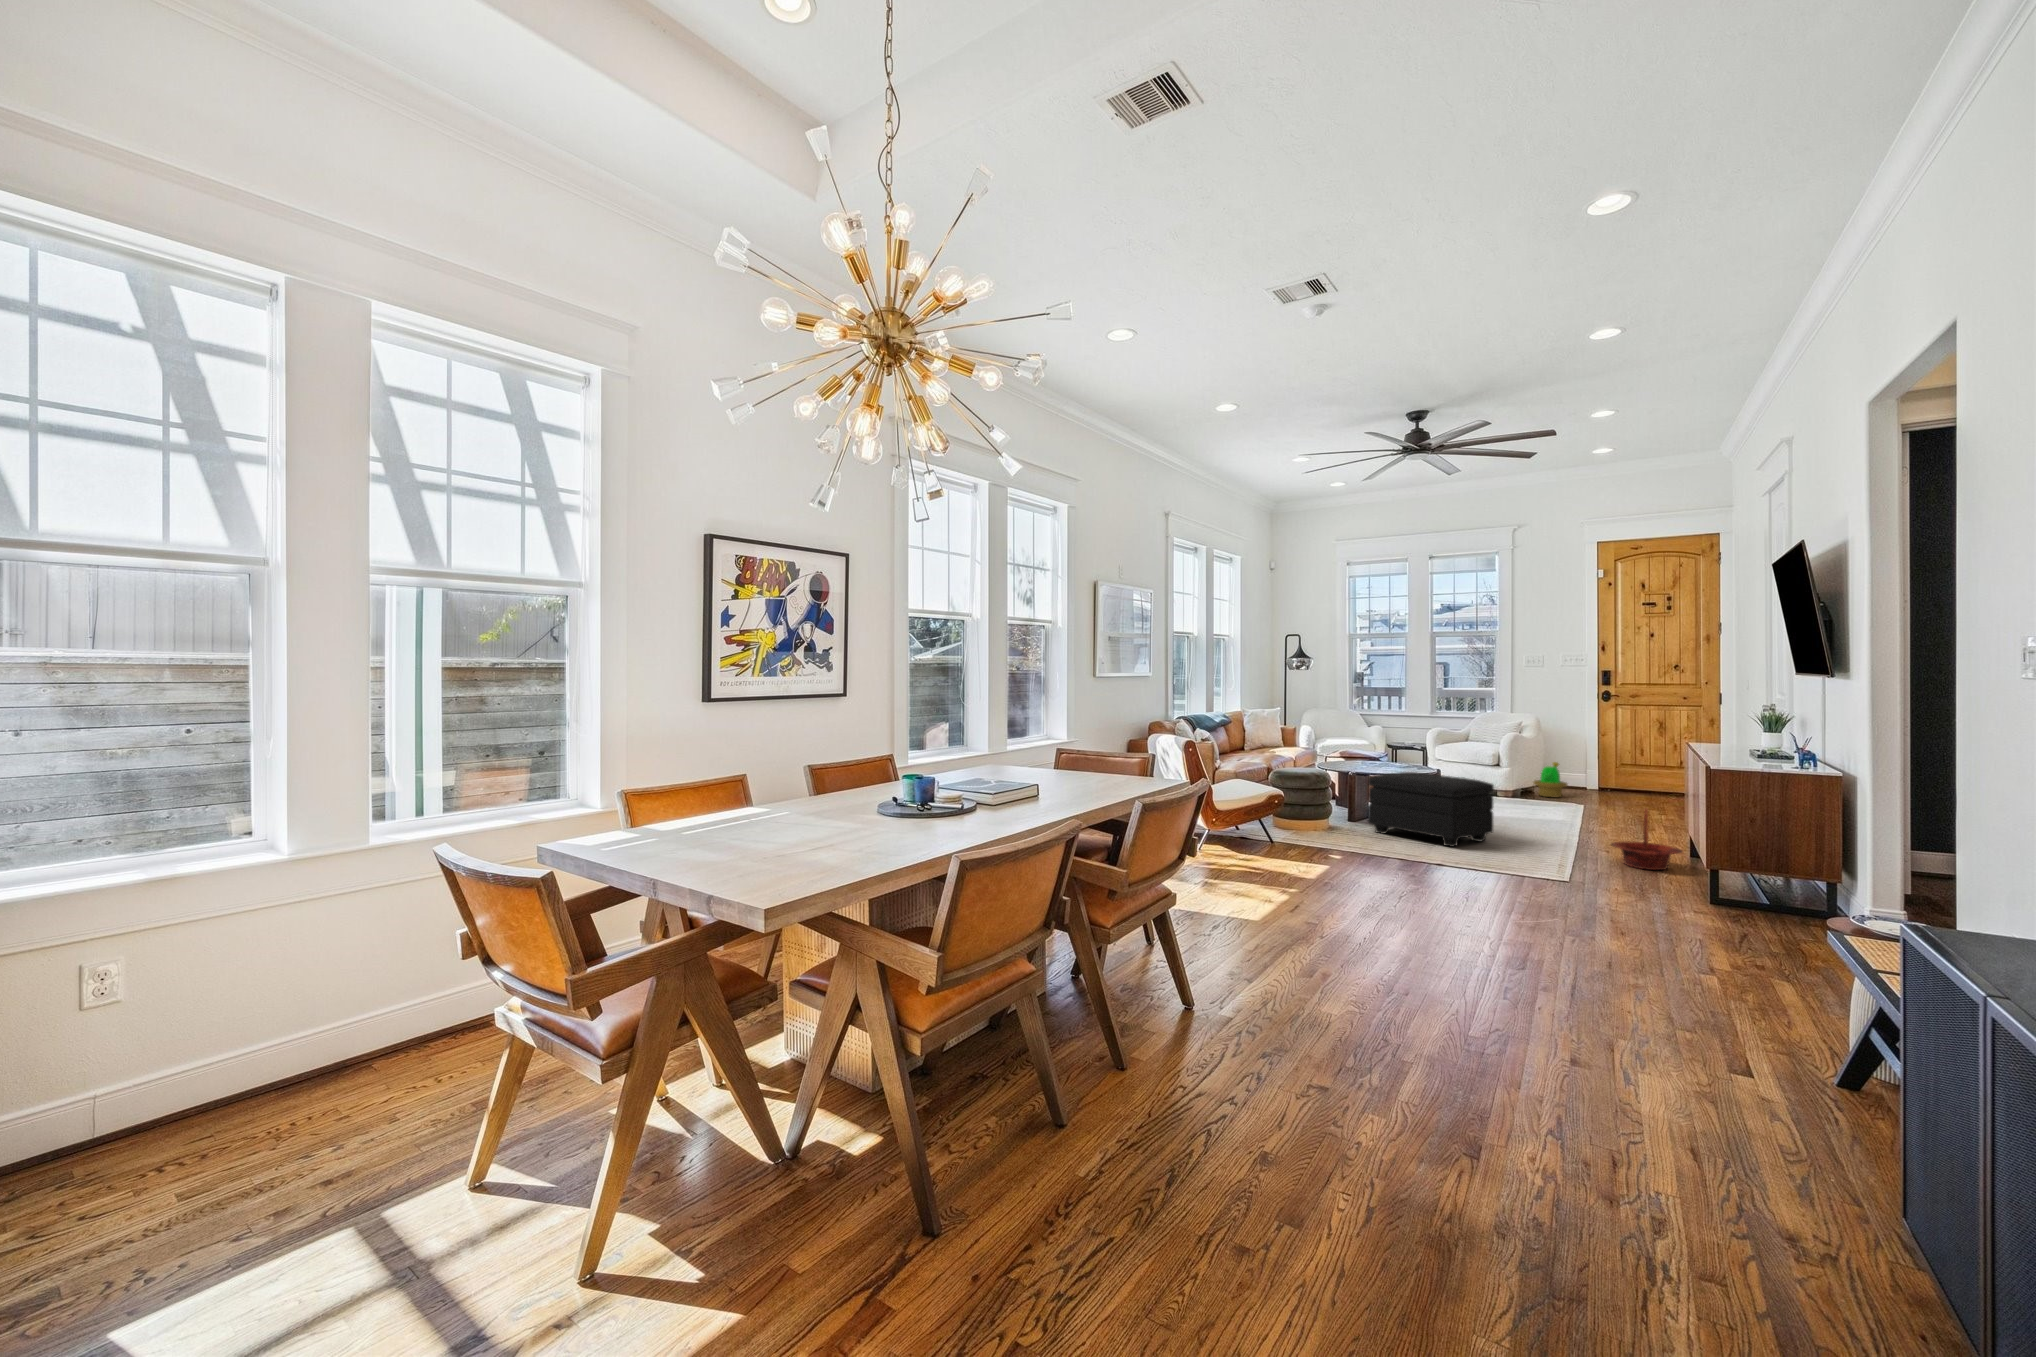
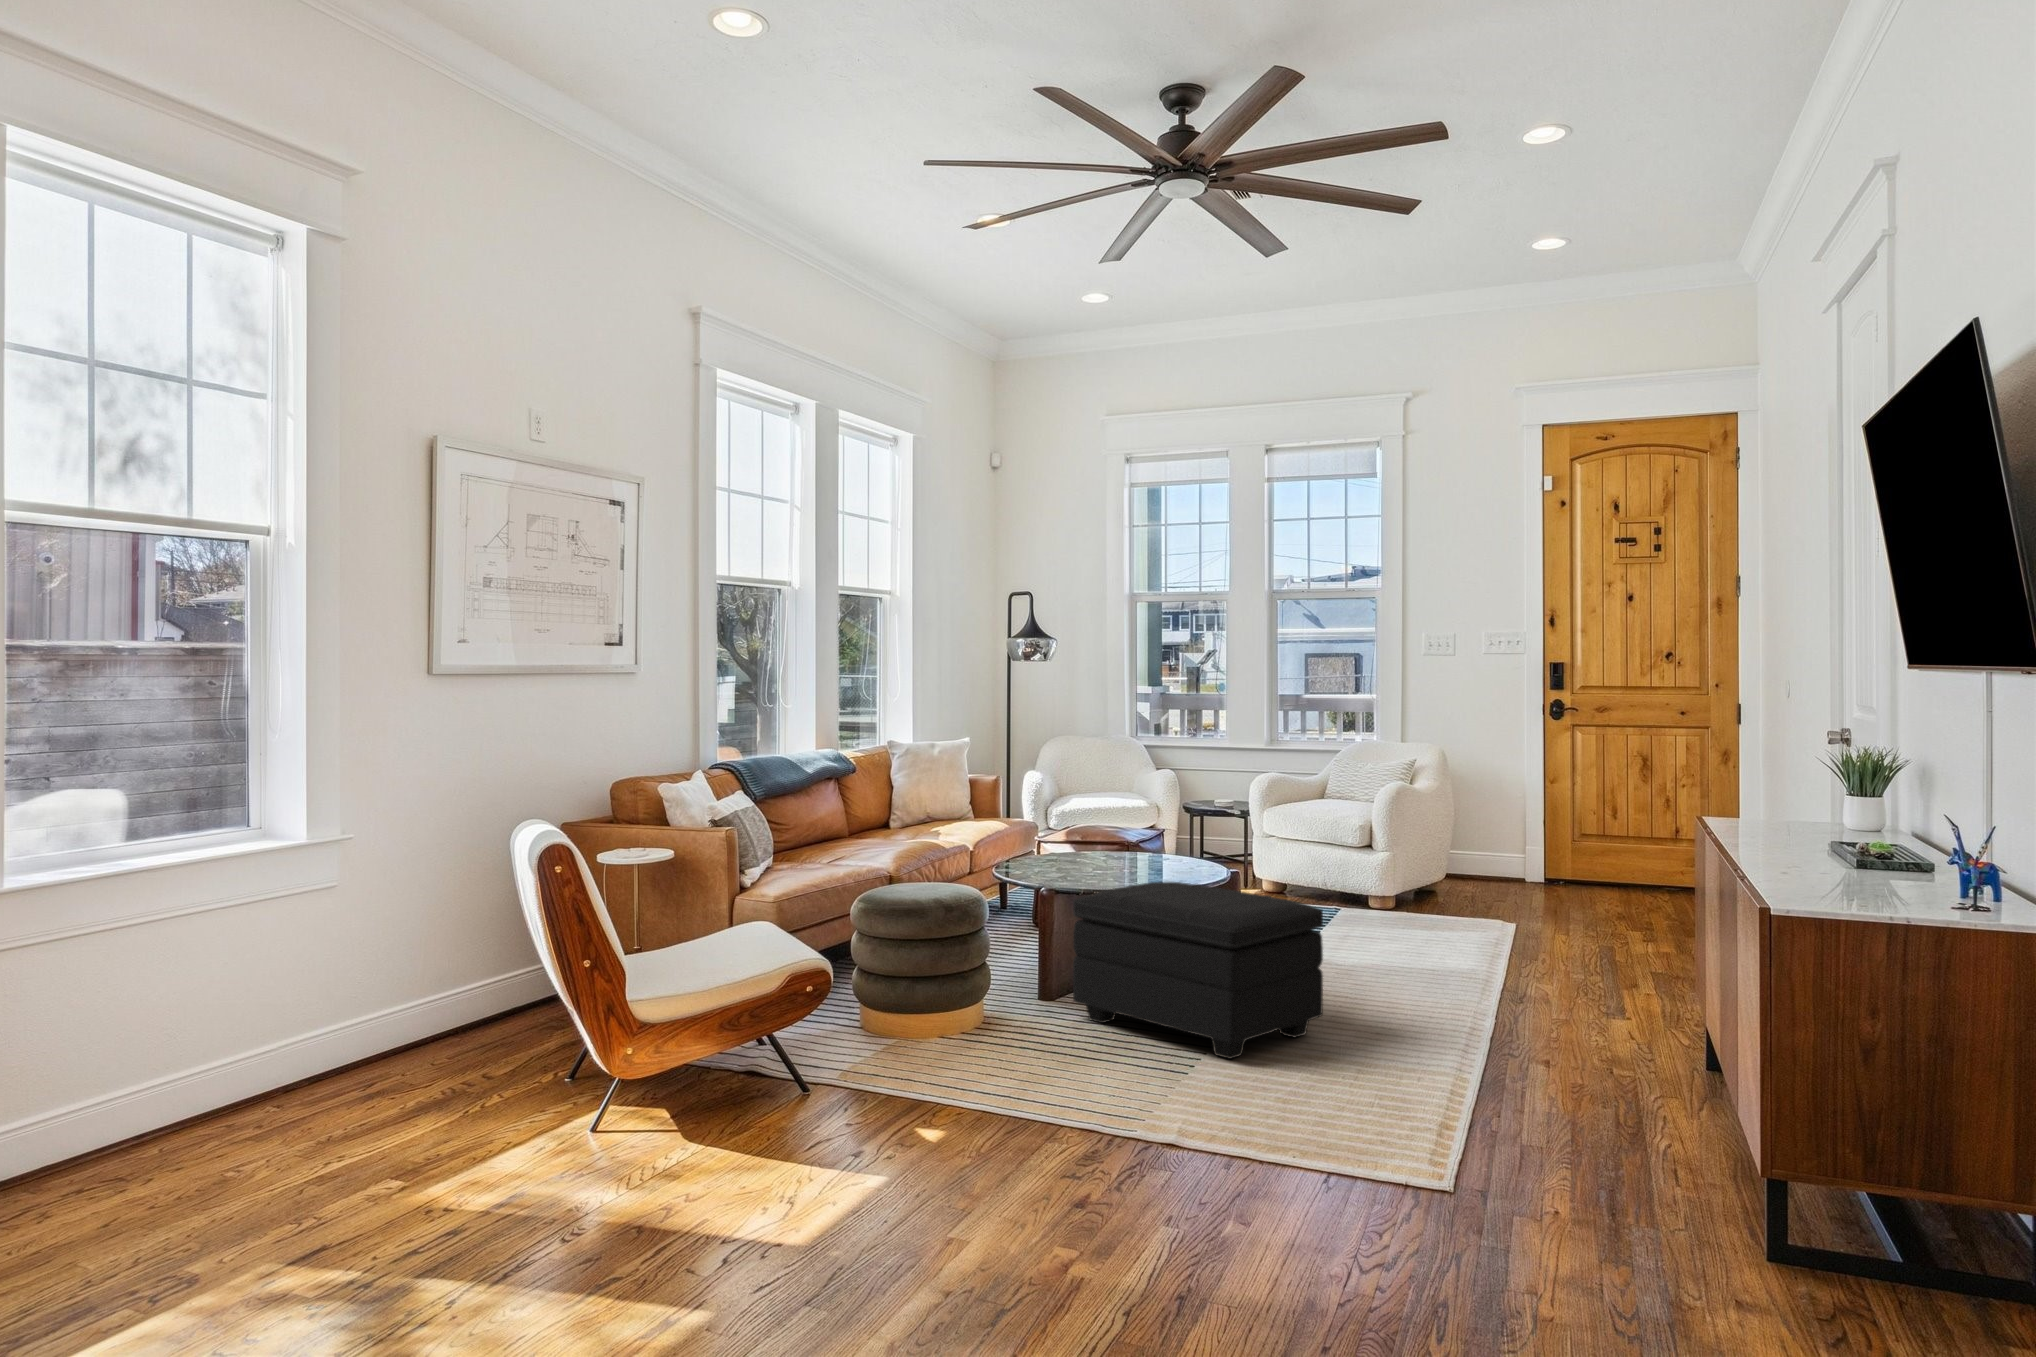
decorative plant: present [1534,762,1567,797] -> none [1431,835,1489,904]
basket: present [1611,808,1682,870] -> none [1547,966,1691,1109]

